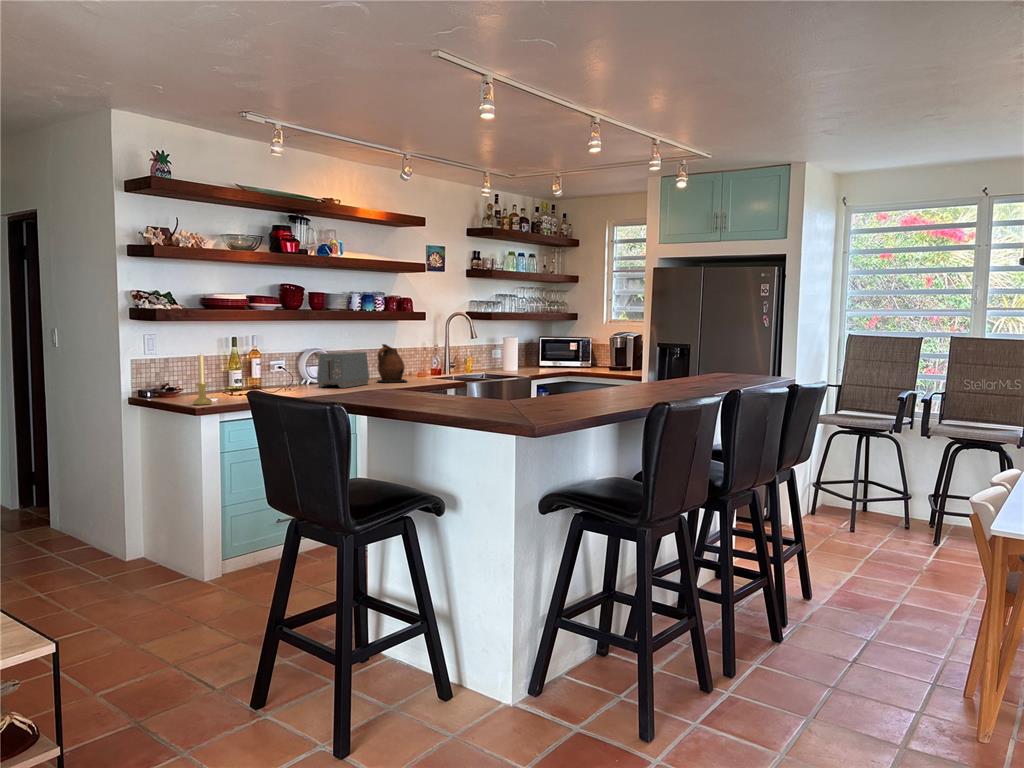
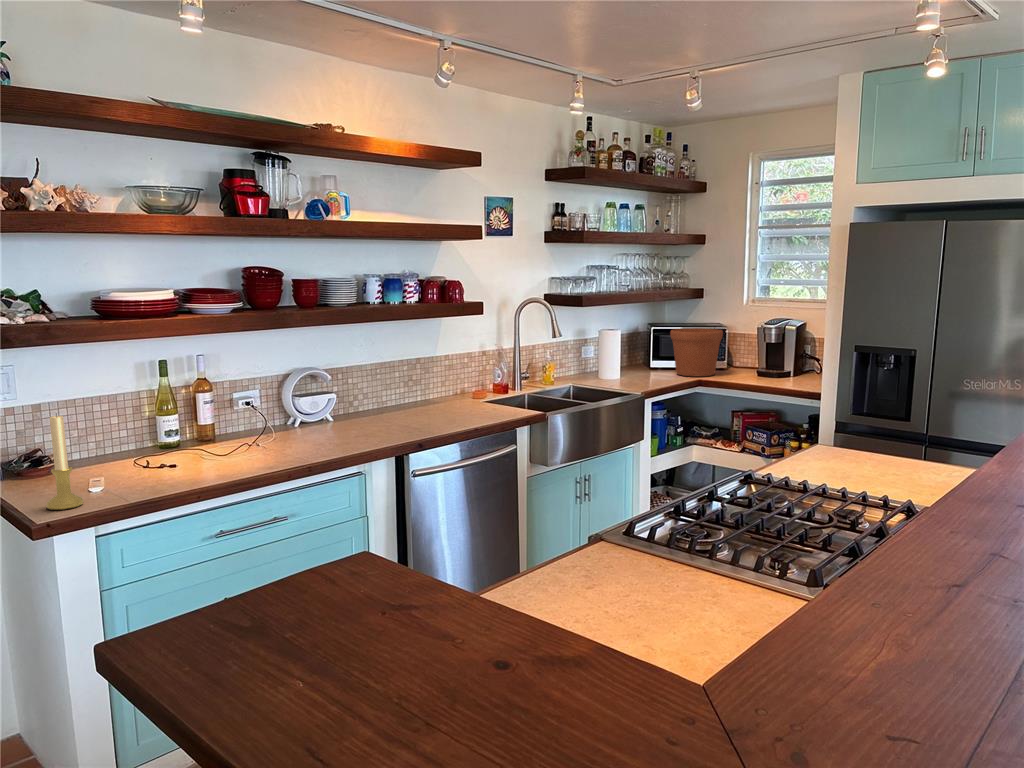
flower pot: none [552,339,587,370] -> present [670,328,723,376]
ceramic pitcher: present [377,344,406,382] -> none [404,358,455,419]
toaster: present [317,352,369,388] -> none [304,372,392,439]

